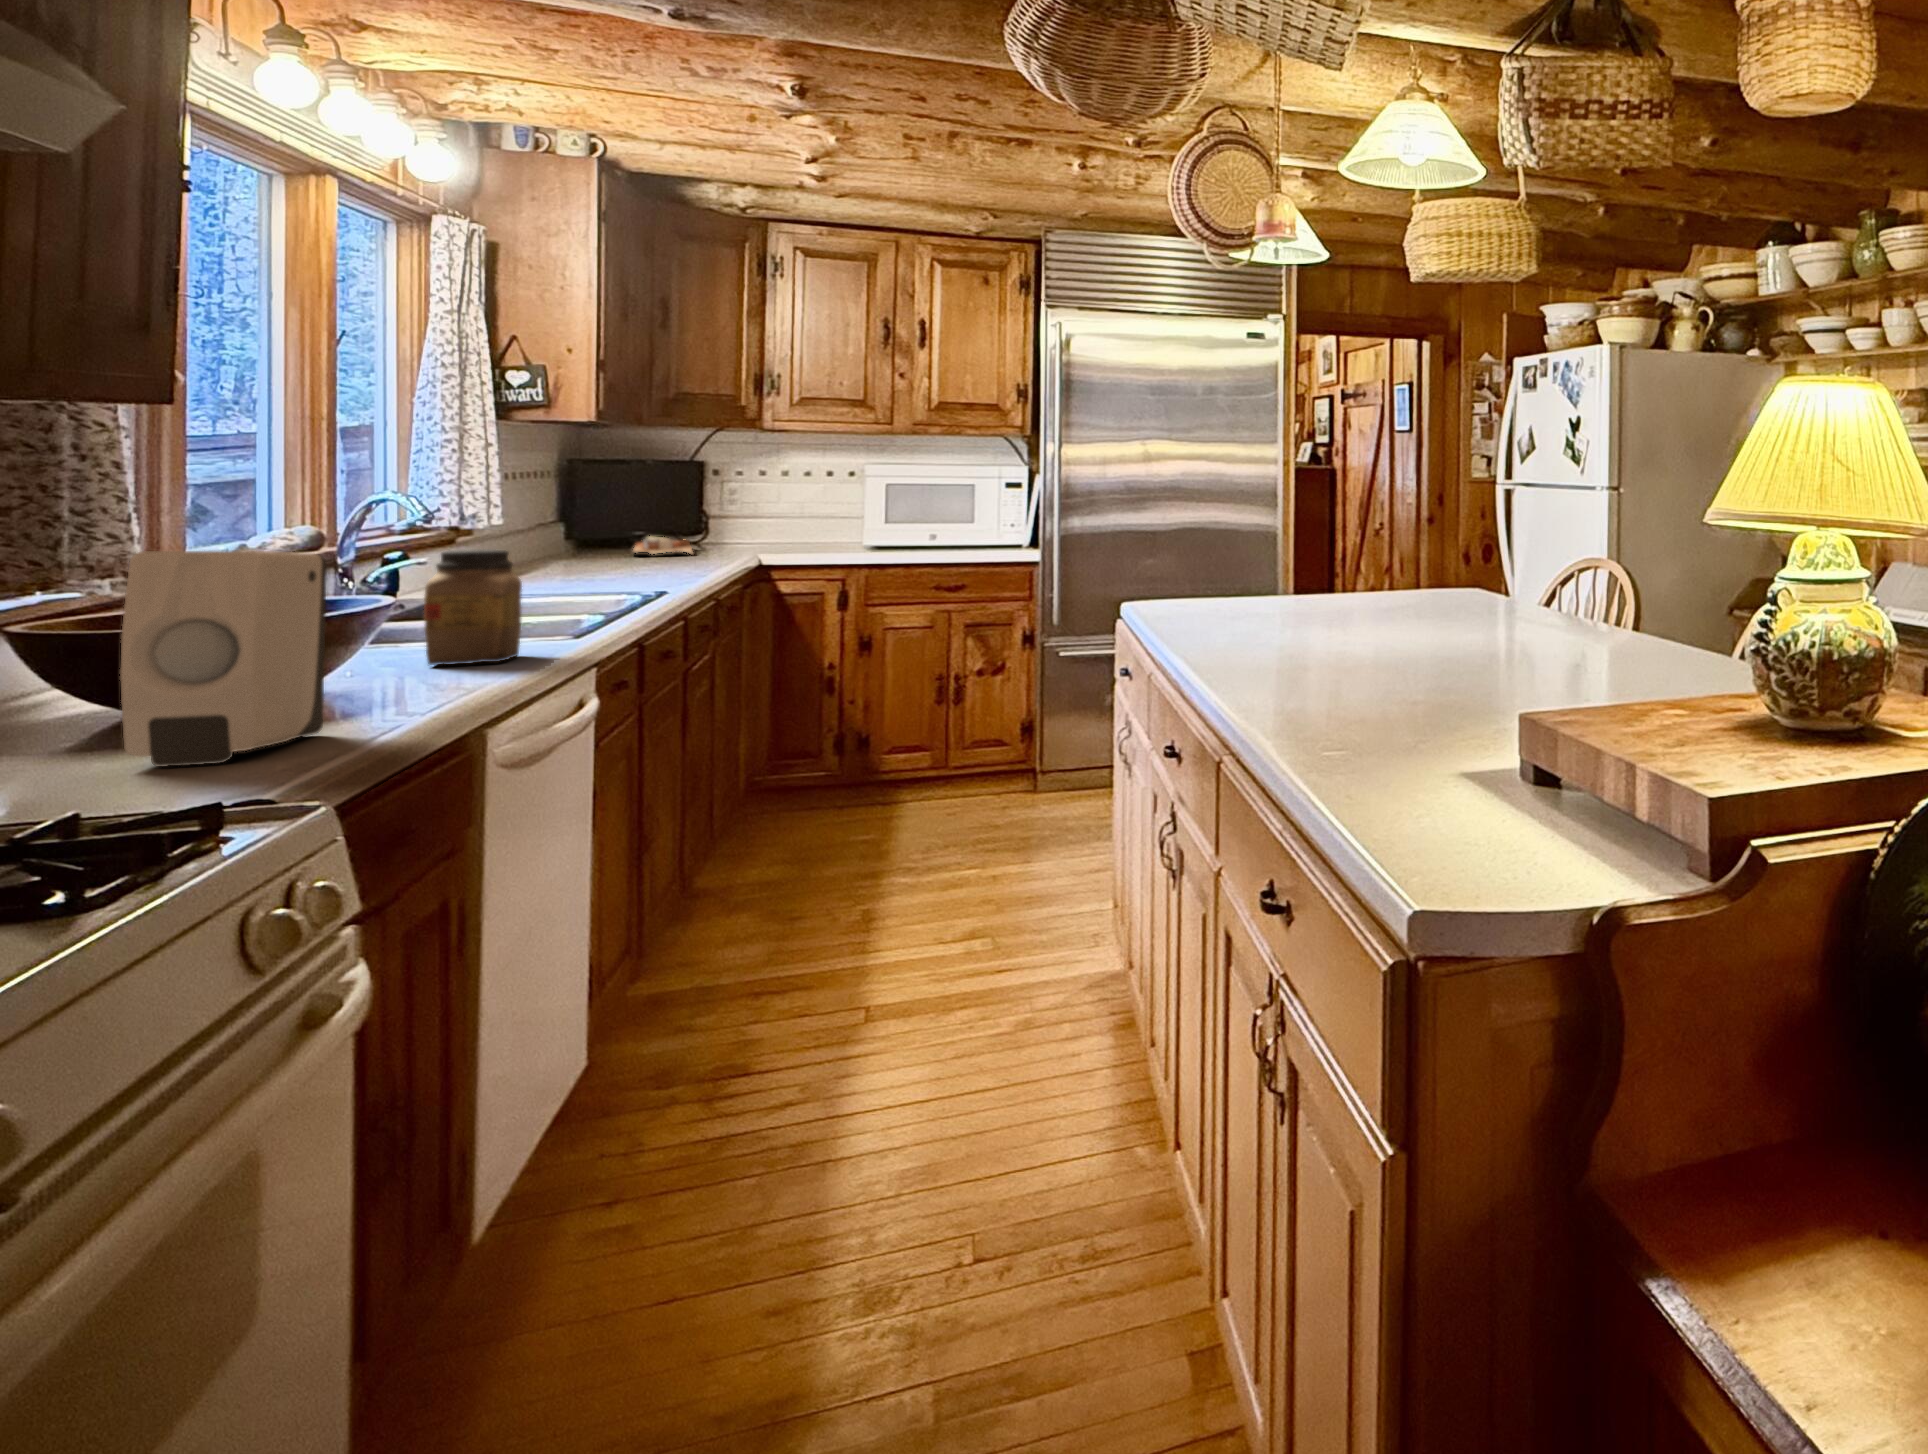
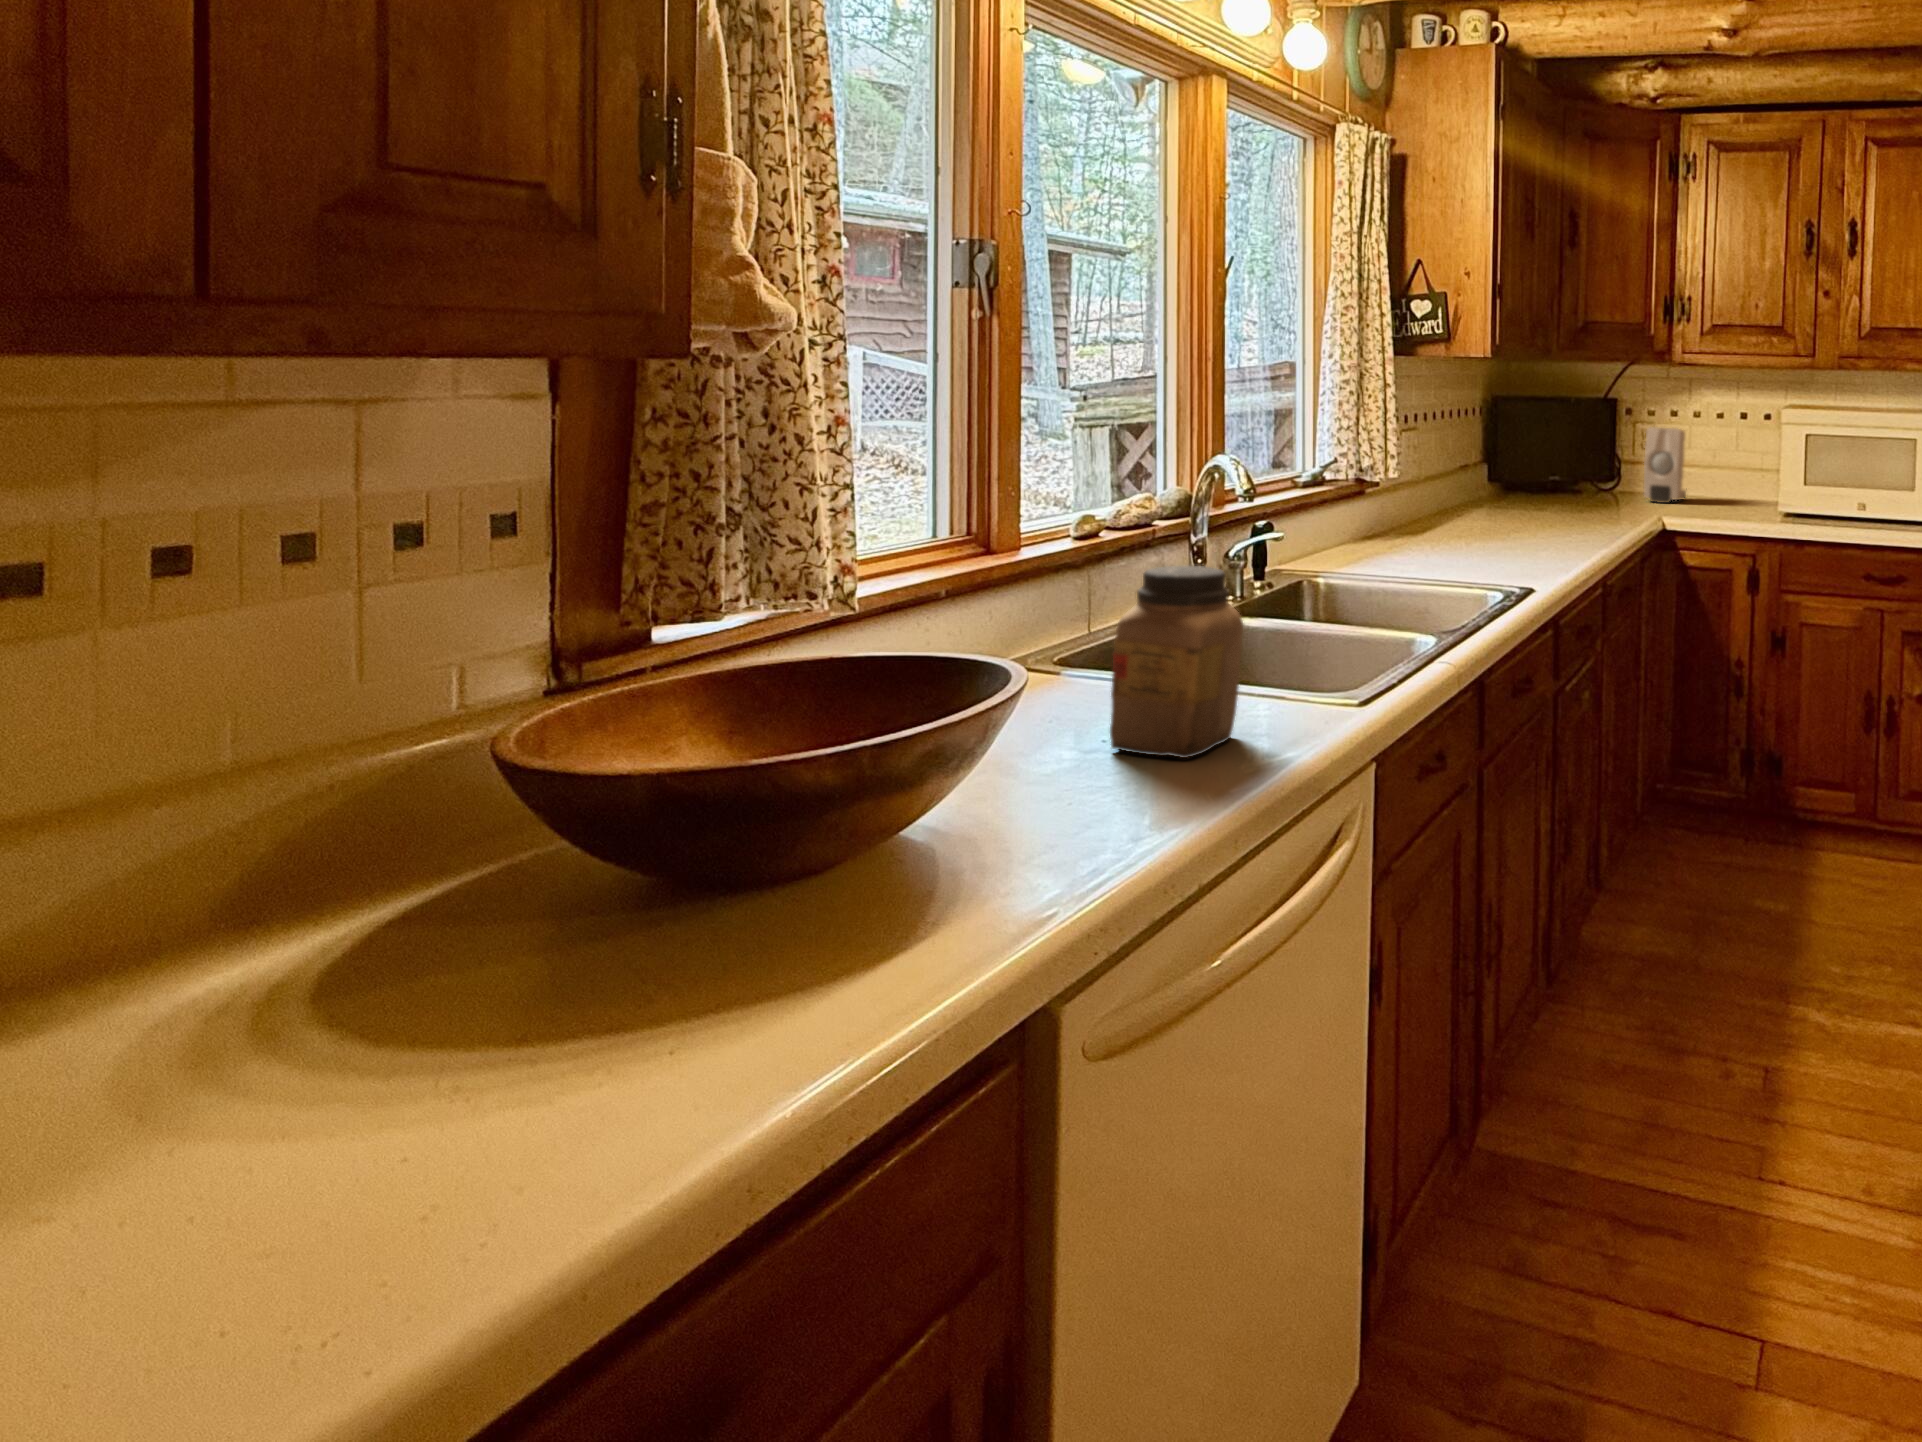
cutting board: present [633,537,693,554] -> none [1537,485,1600,512]
soap dispenser: present [120,550,327,767] -> present [1644,427,1686,503]

